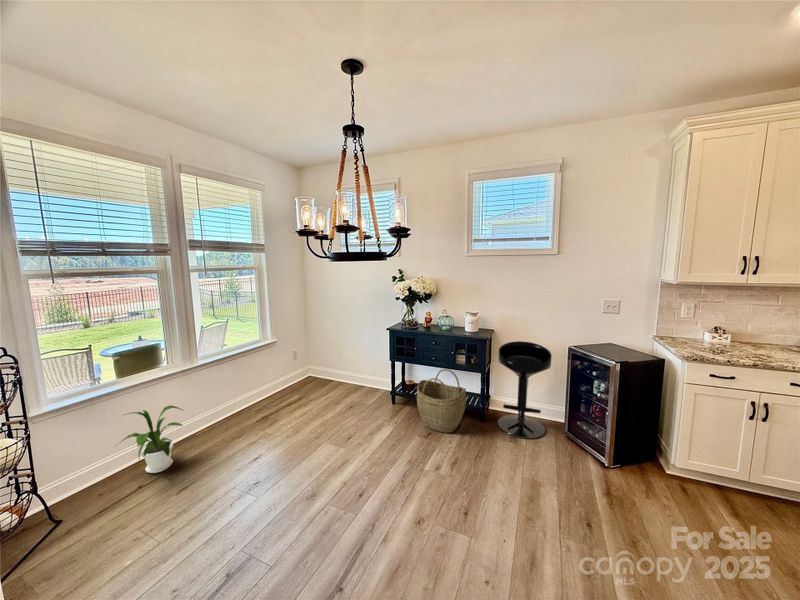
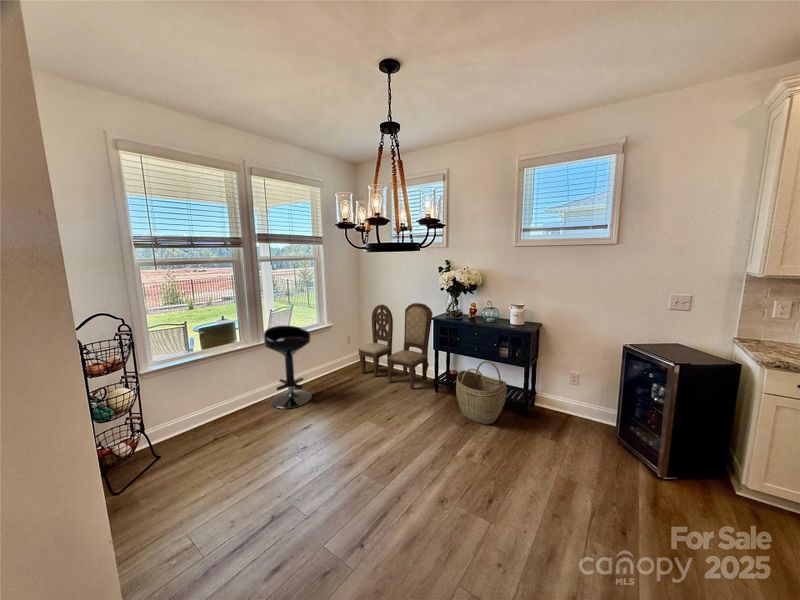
dining chair: none [308,313,387,403] -> present [358,303,432,389]
bar stool: present [498,341,552,438] -> present [264,326,312,408]
house plant: present [121,405,184,473] -> none [198,375,251,430]

